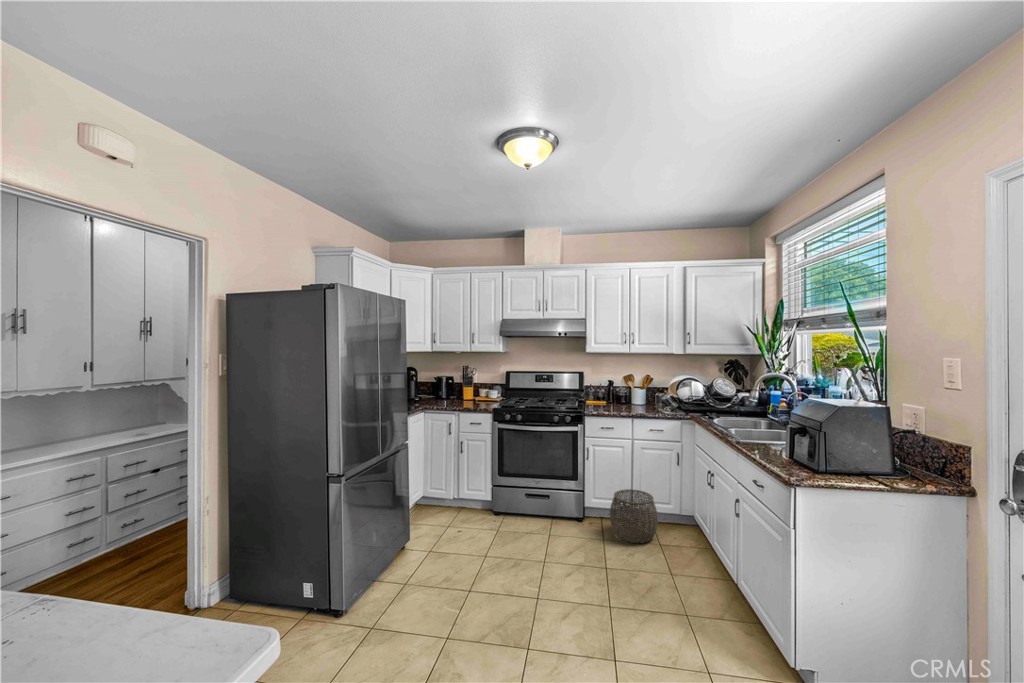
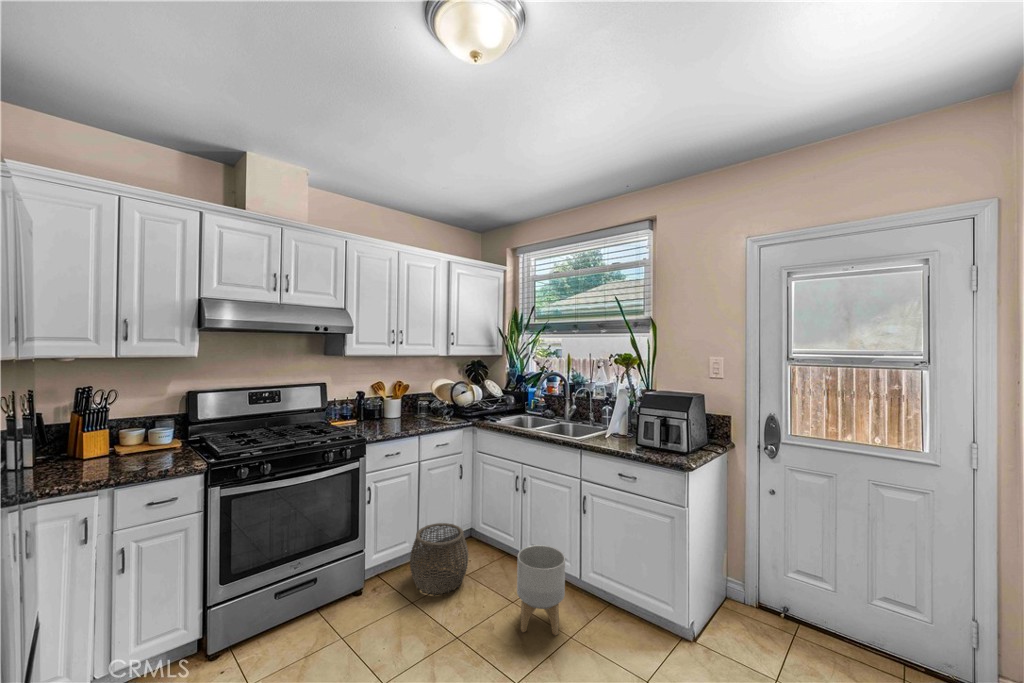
planter: none [653,520,699,599] -> present [517,545,565,636]

